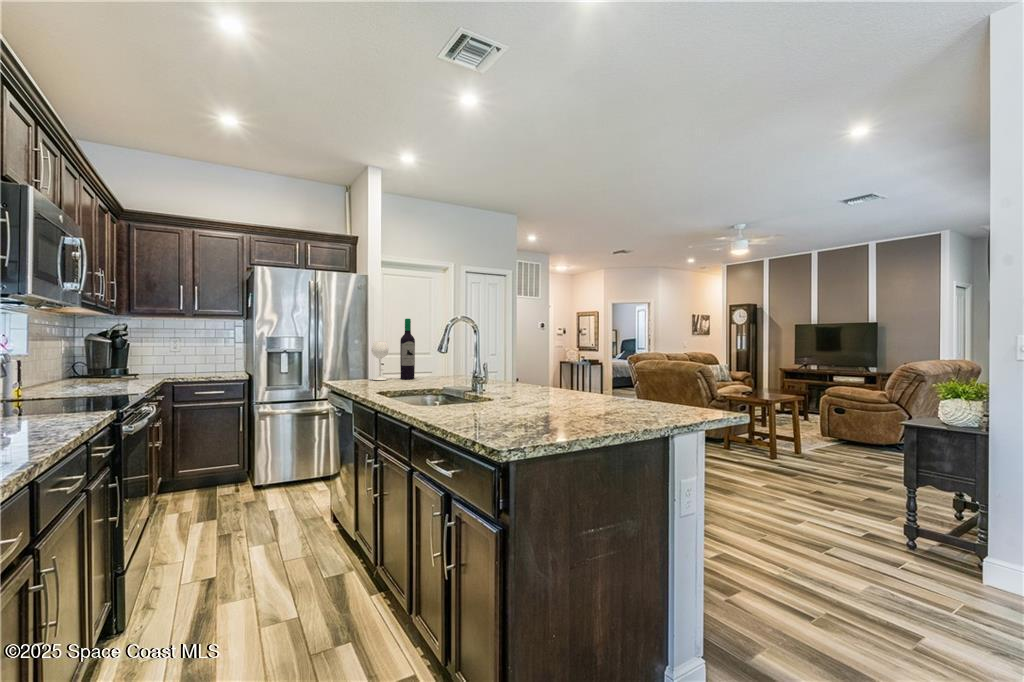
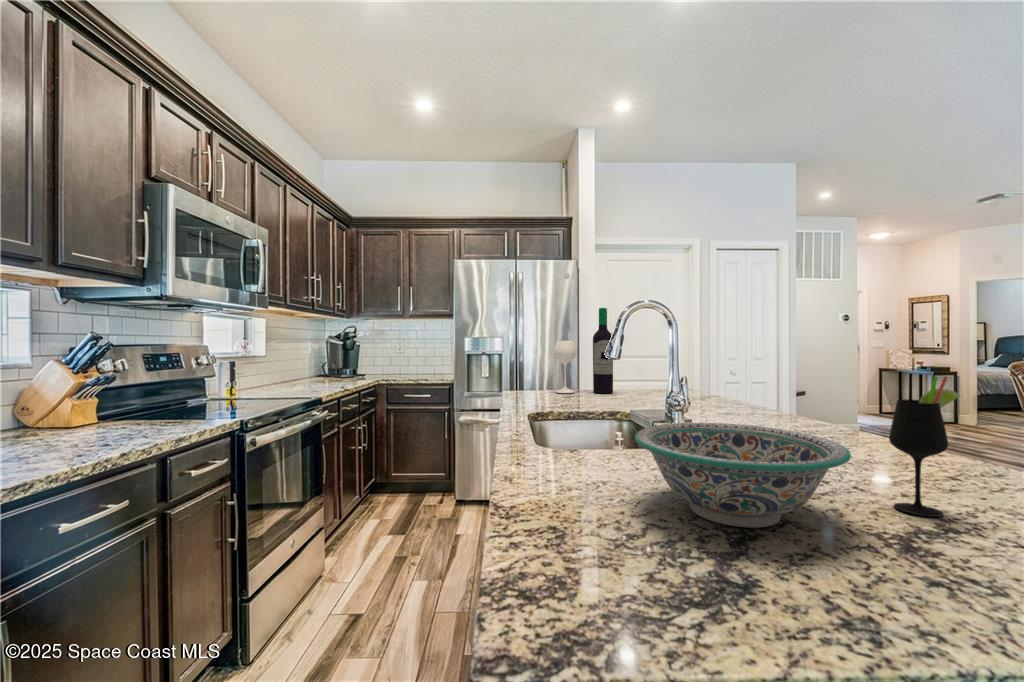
wine glass: none [567,358,587,409] -> present [889,377,960,517]
decorative bowl: none [480,381,556,416] -> present [635,423,851,528]

